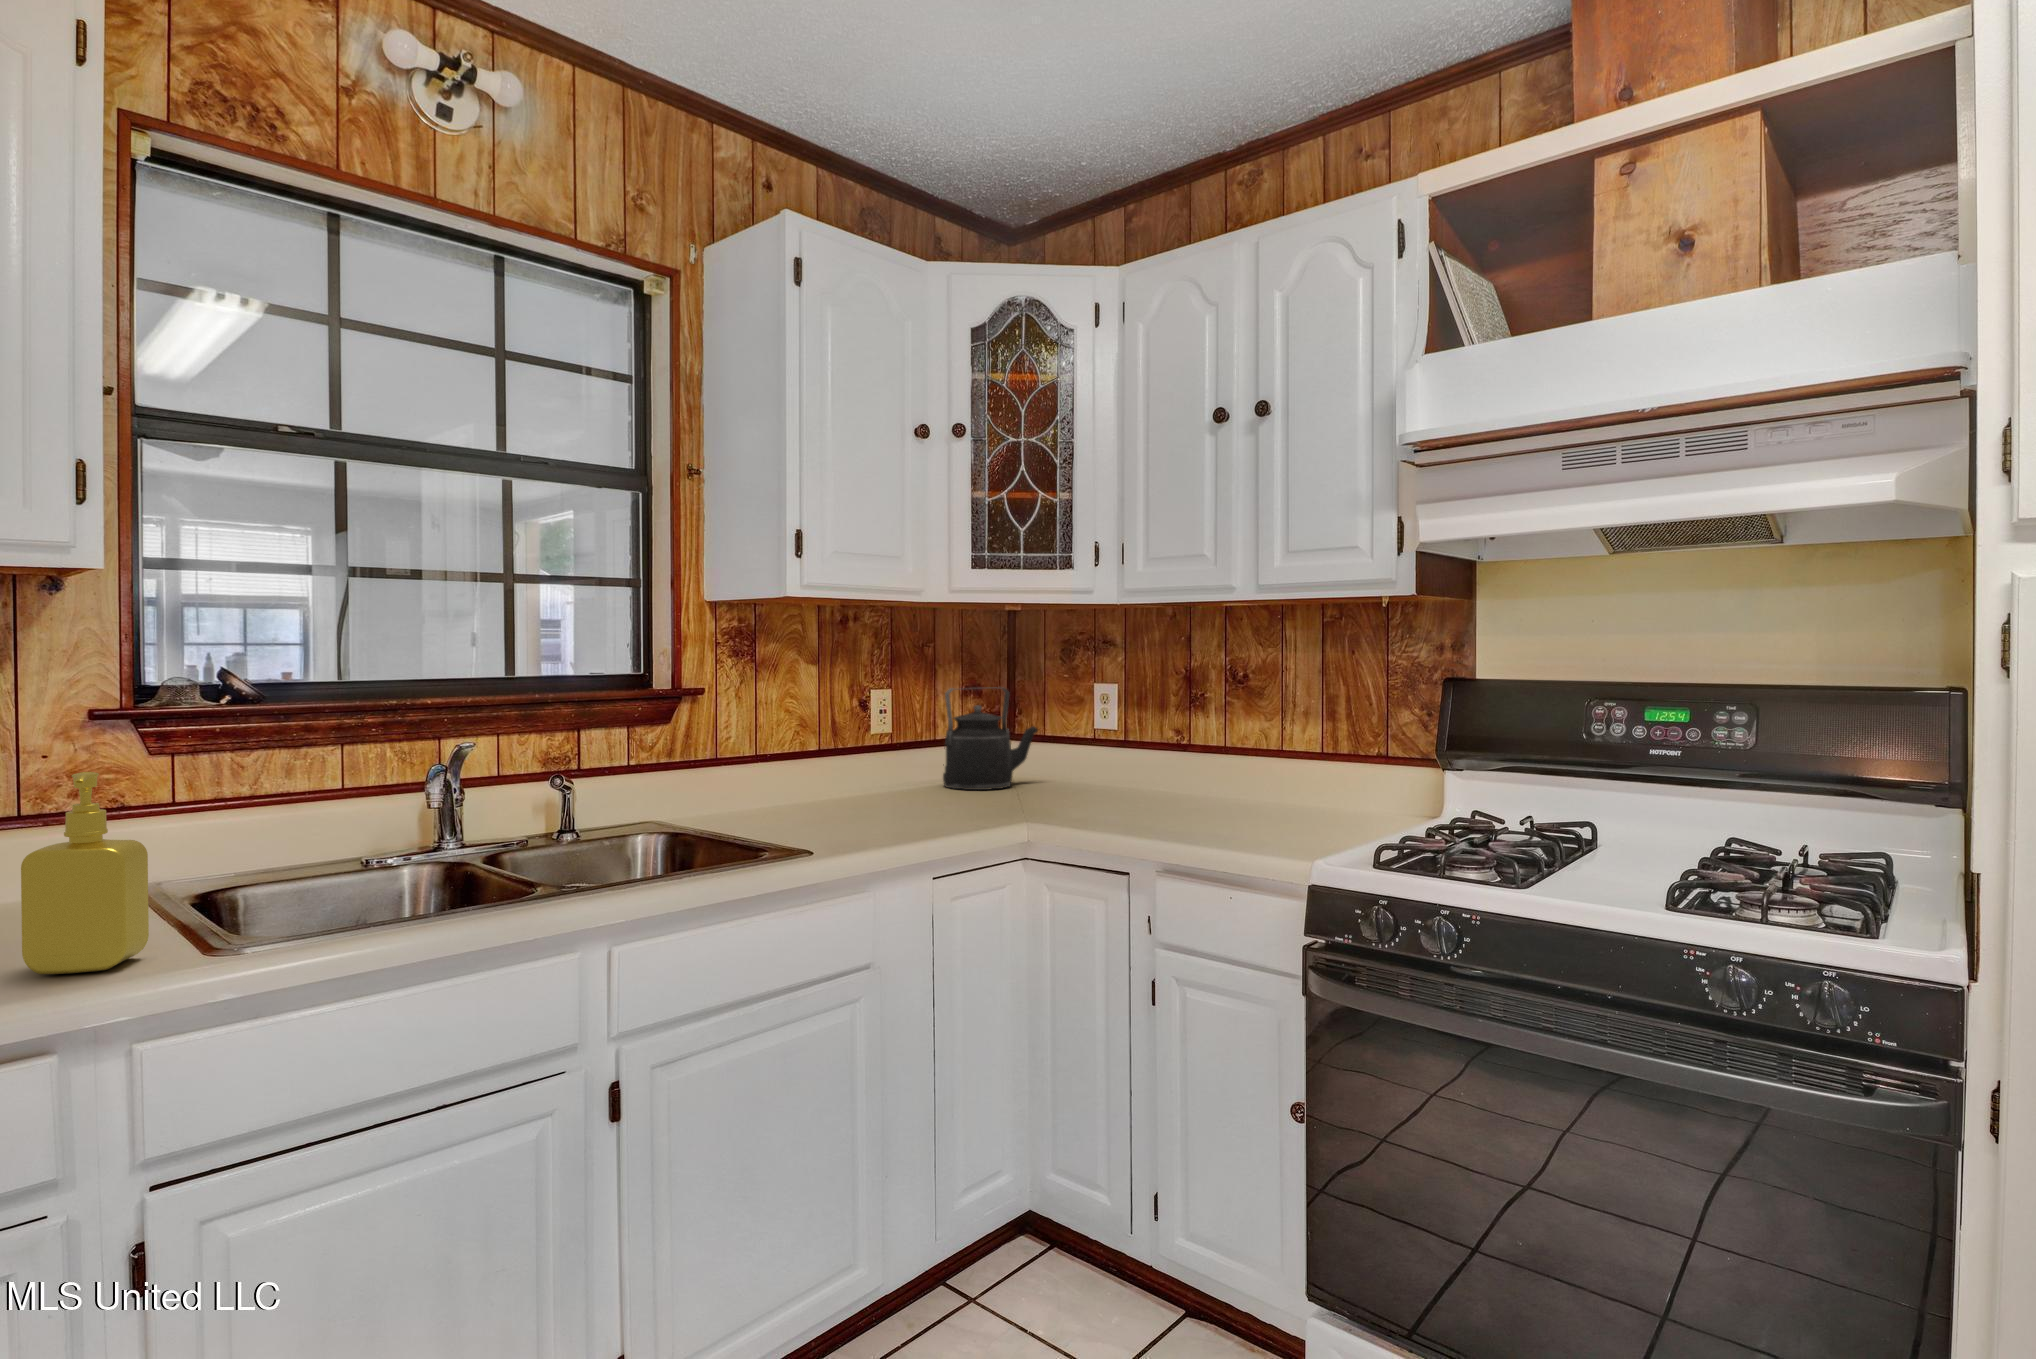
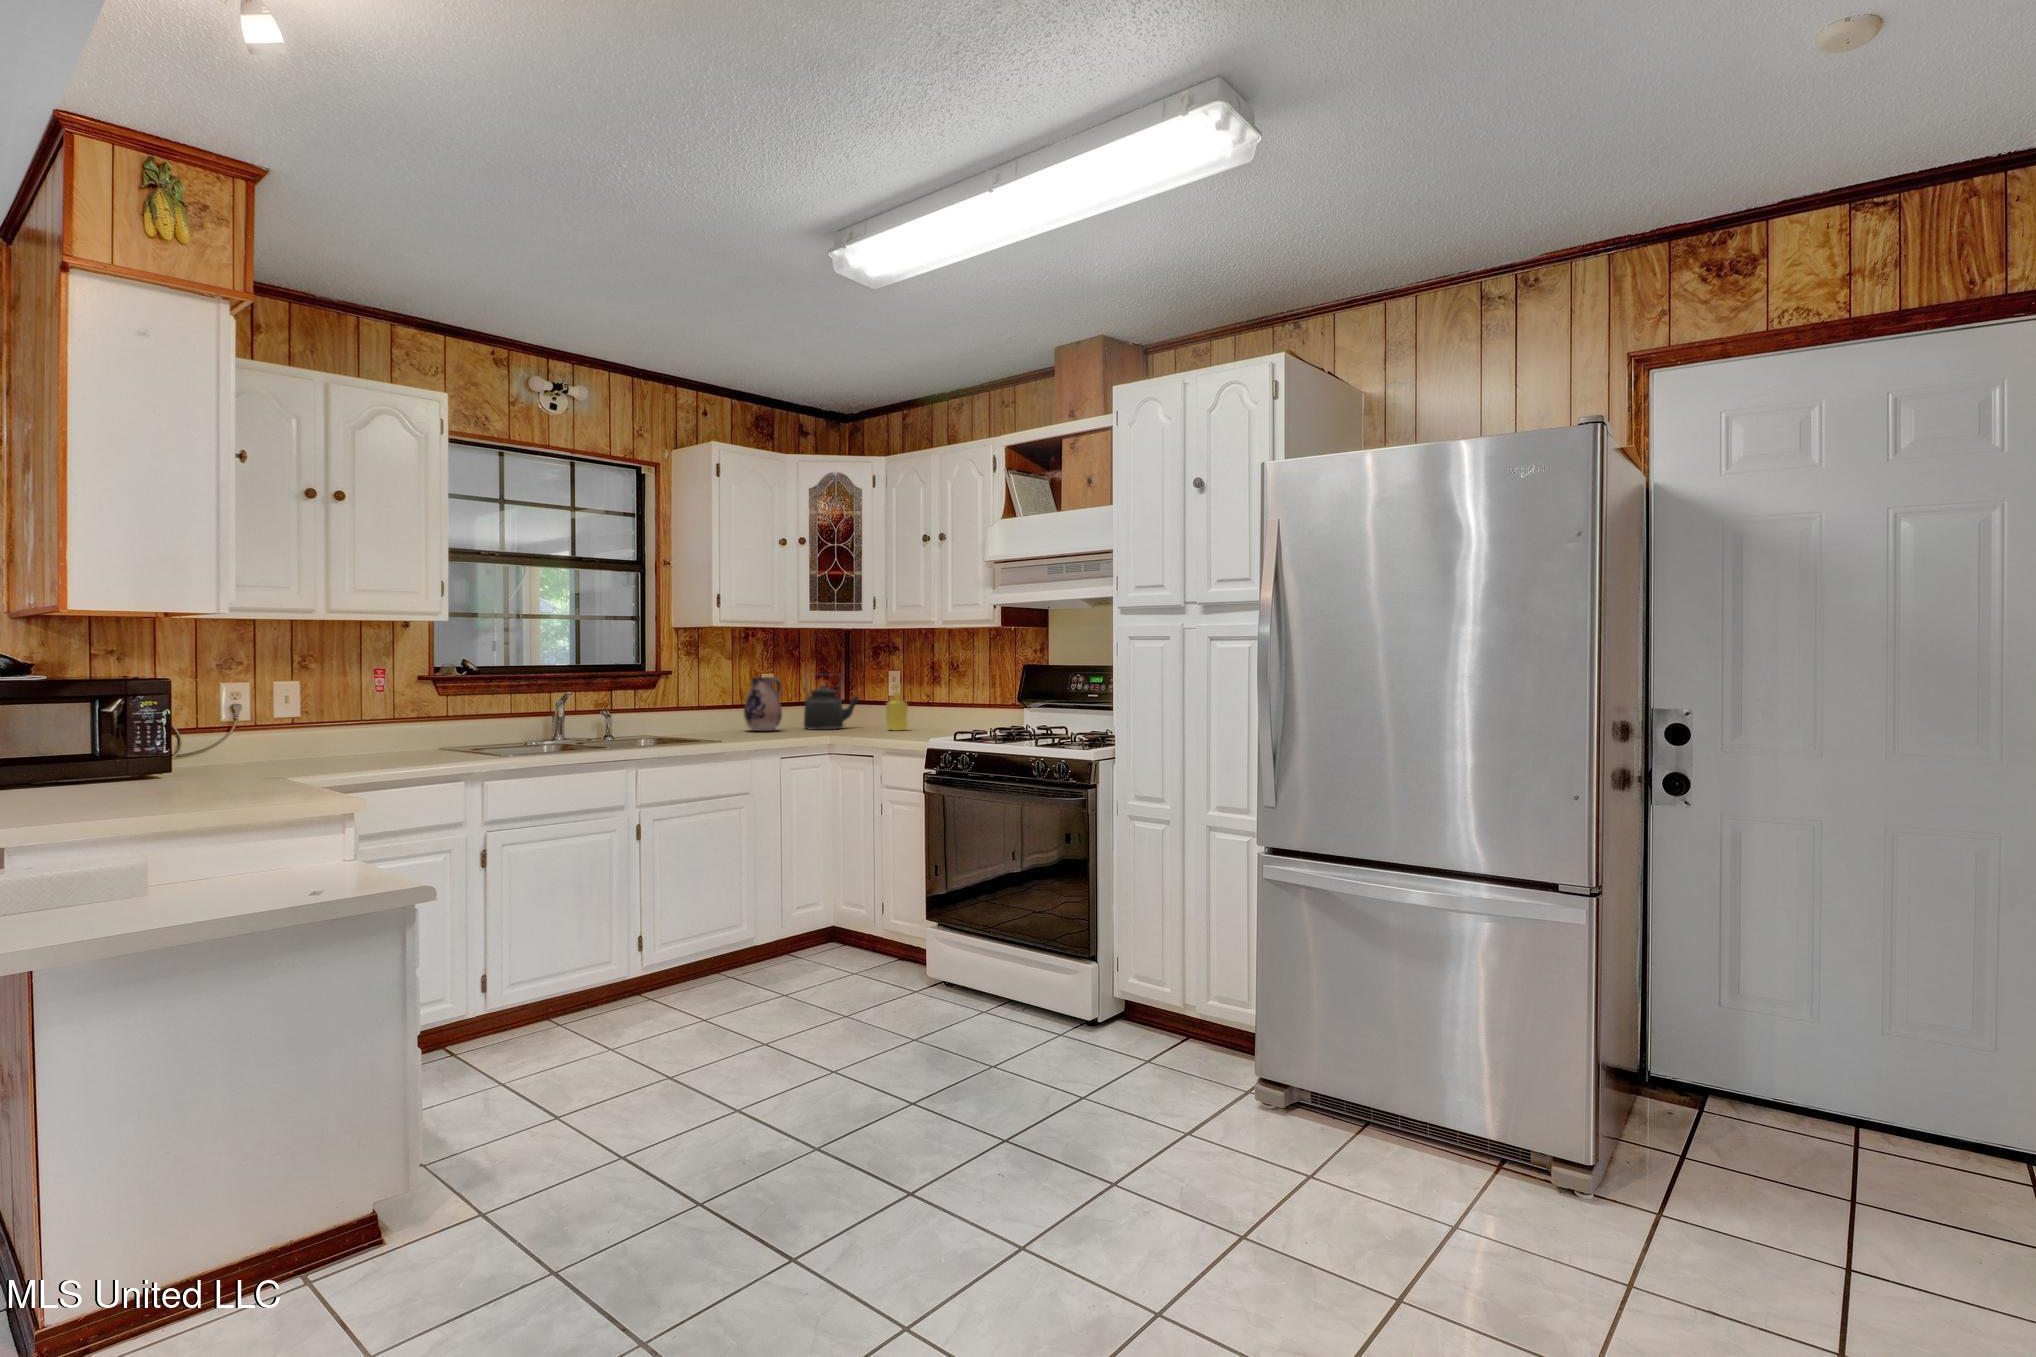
ceramic pitcher: none [838,694,909,796] -> present [744,677,782,731]
soap dispenser: present [21,772,149,975] -> present [886,684,908,731]

